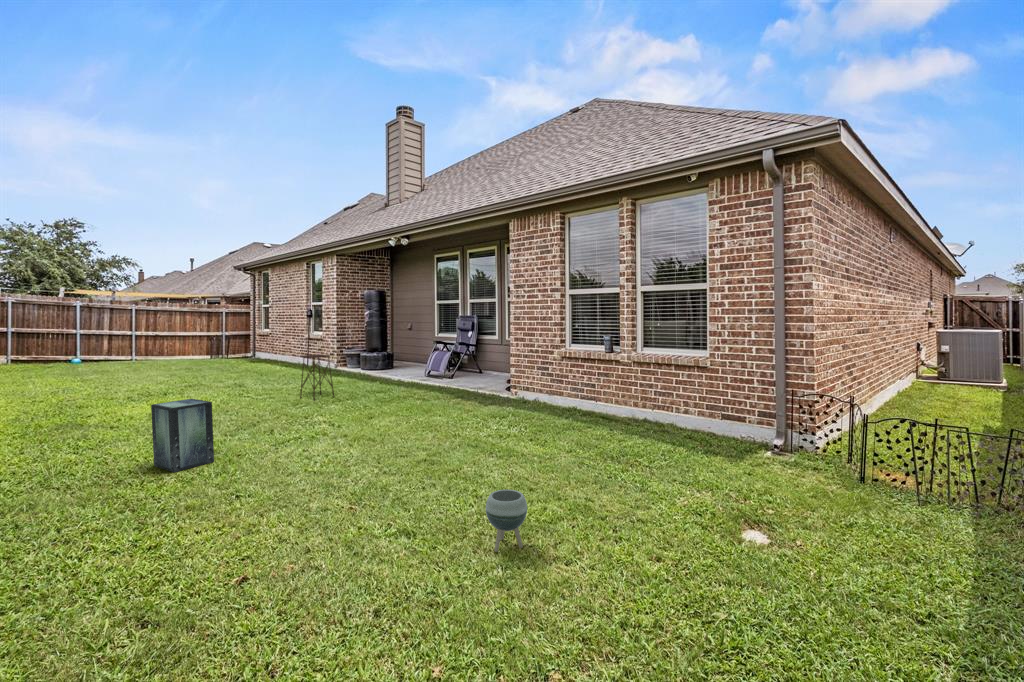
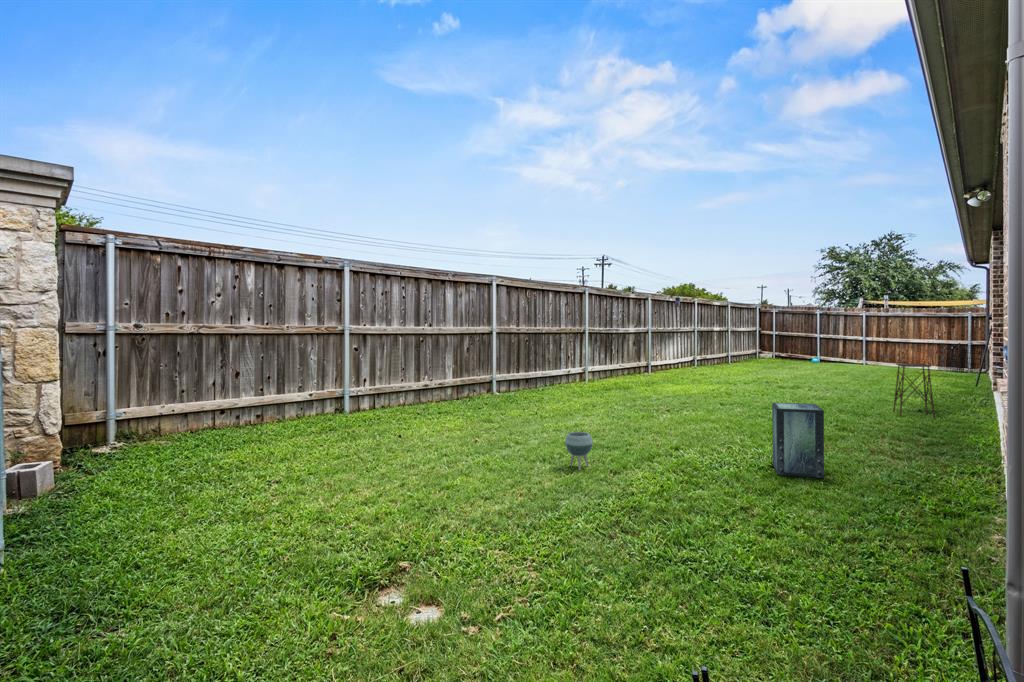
storage box: present [151,399,214,472] -> present [772,403,824,478]
planter: present [486,489,527,552] -> present [565,432,593,470]

